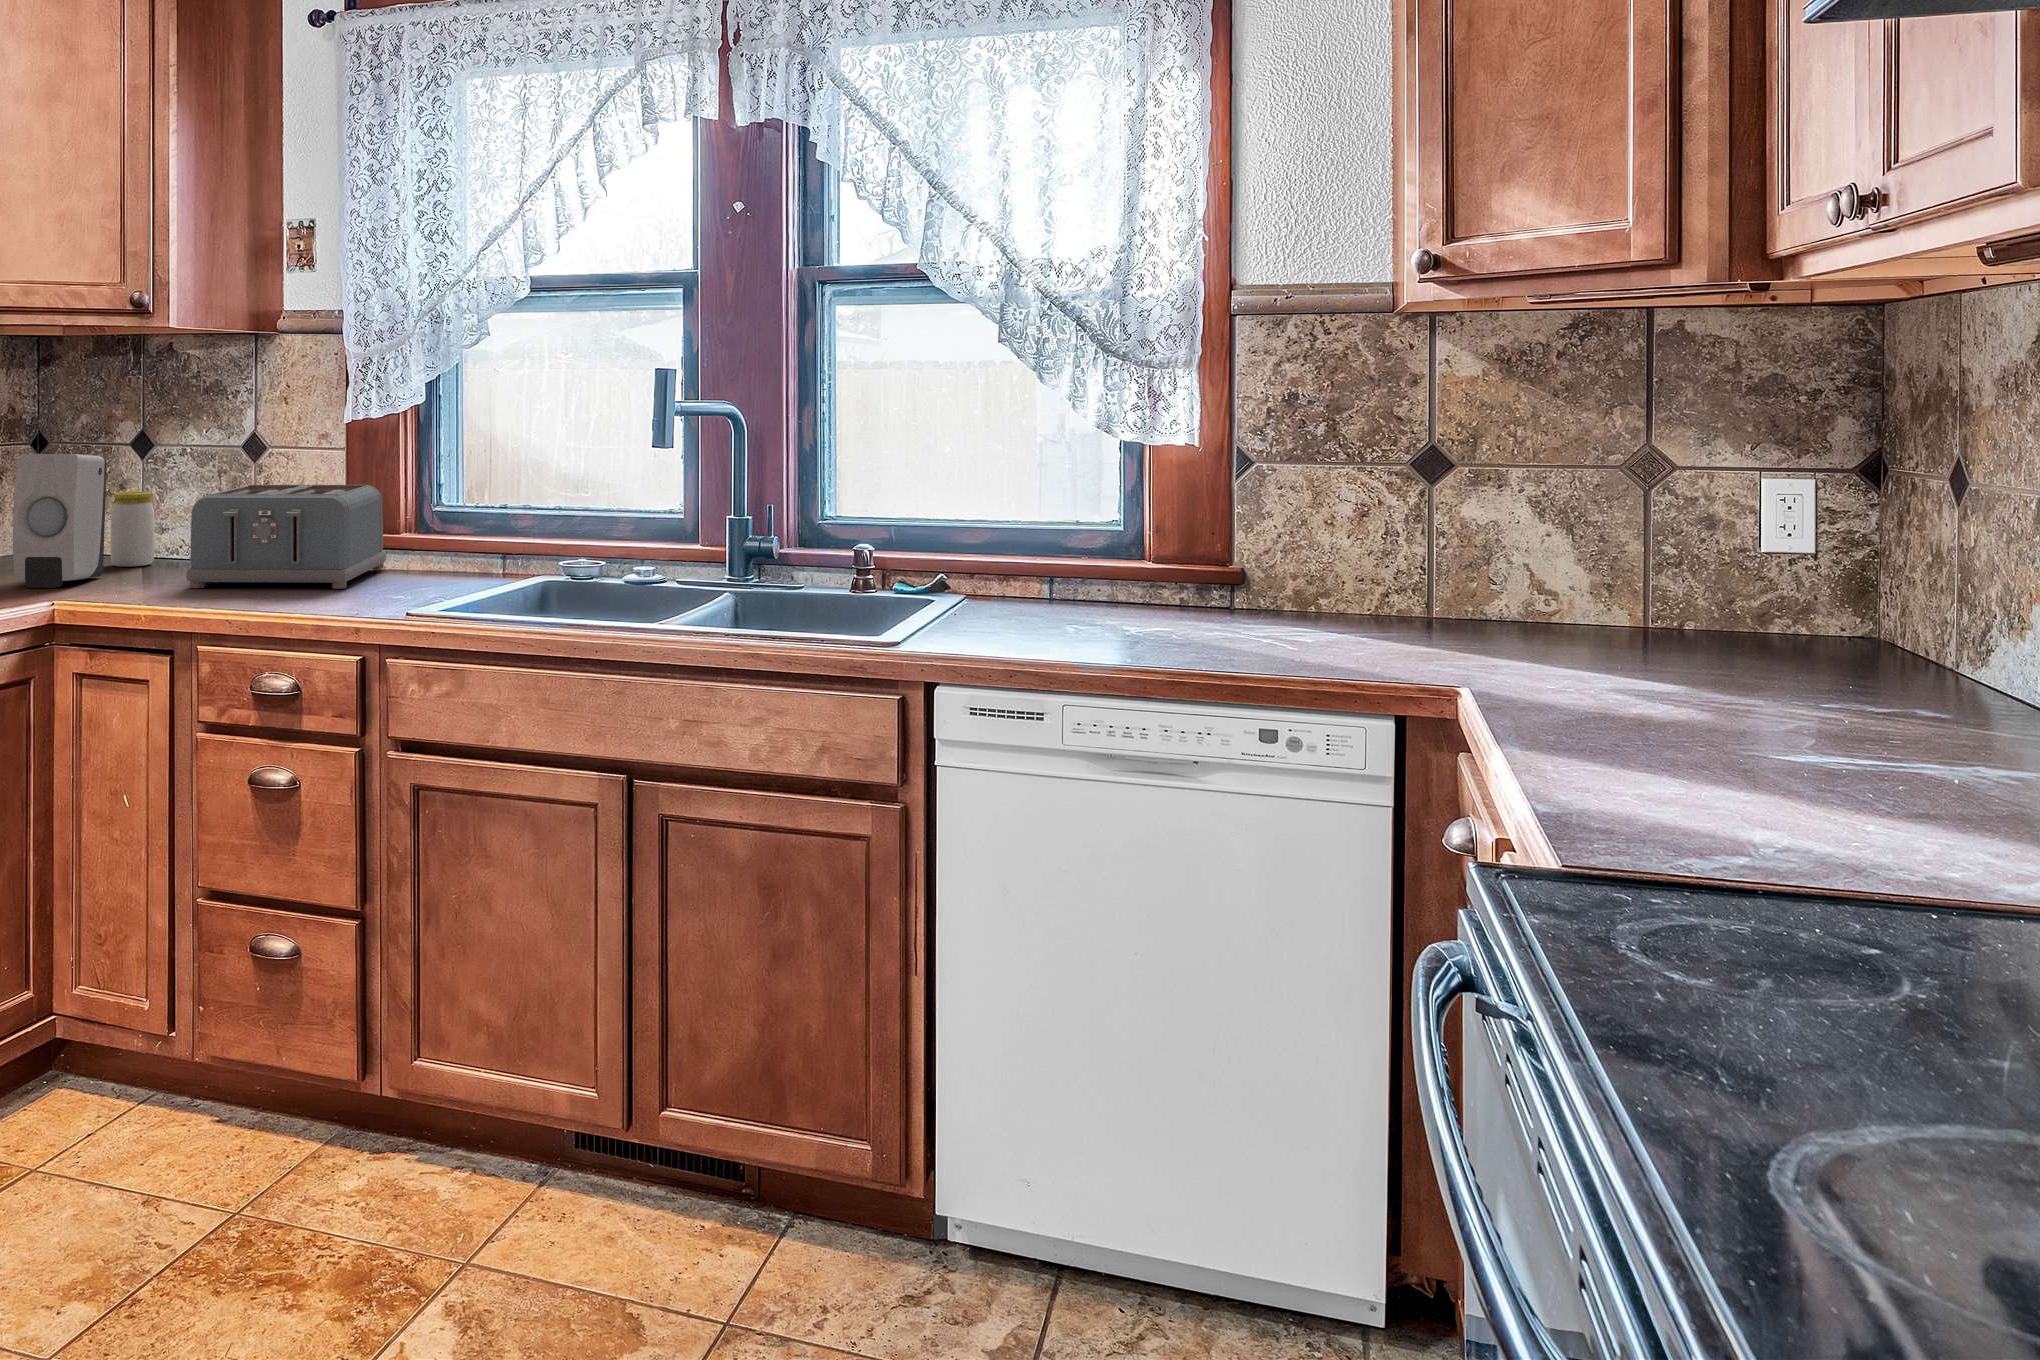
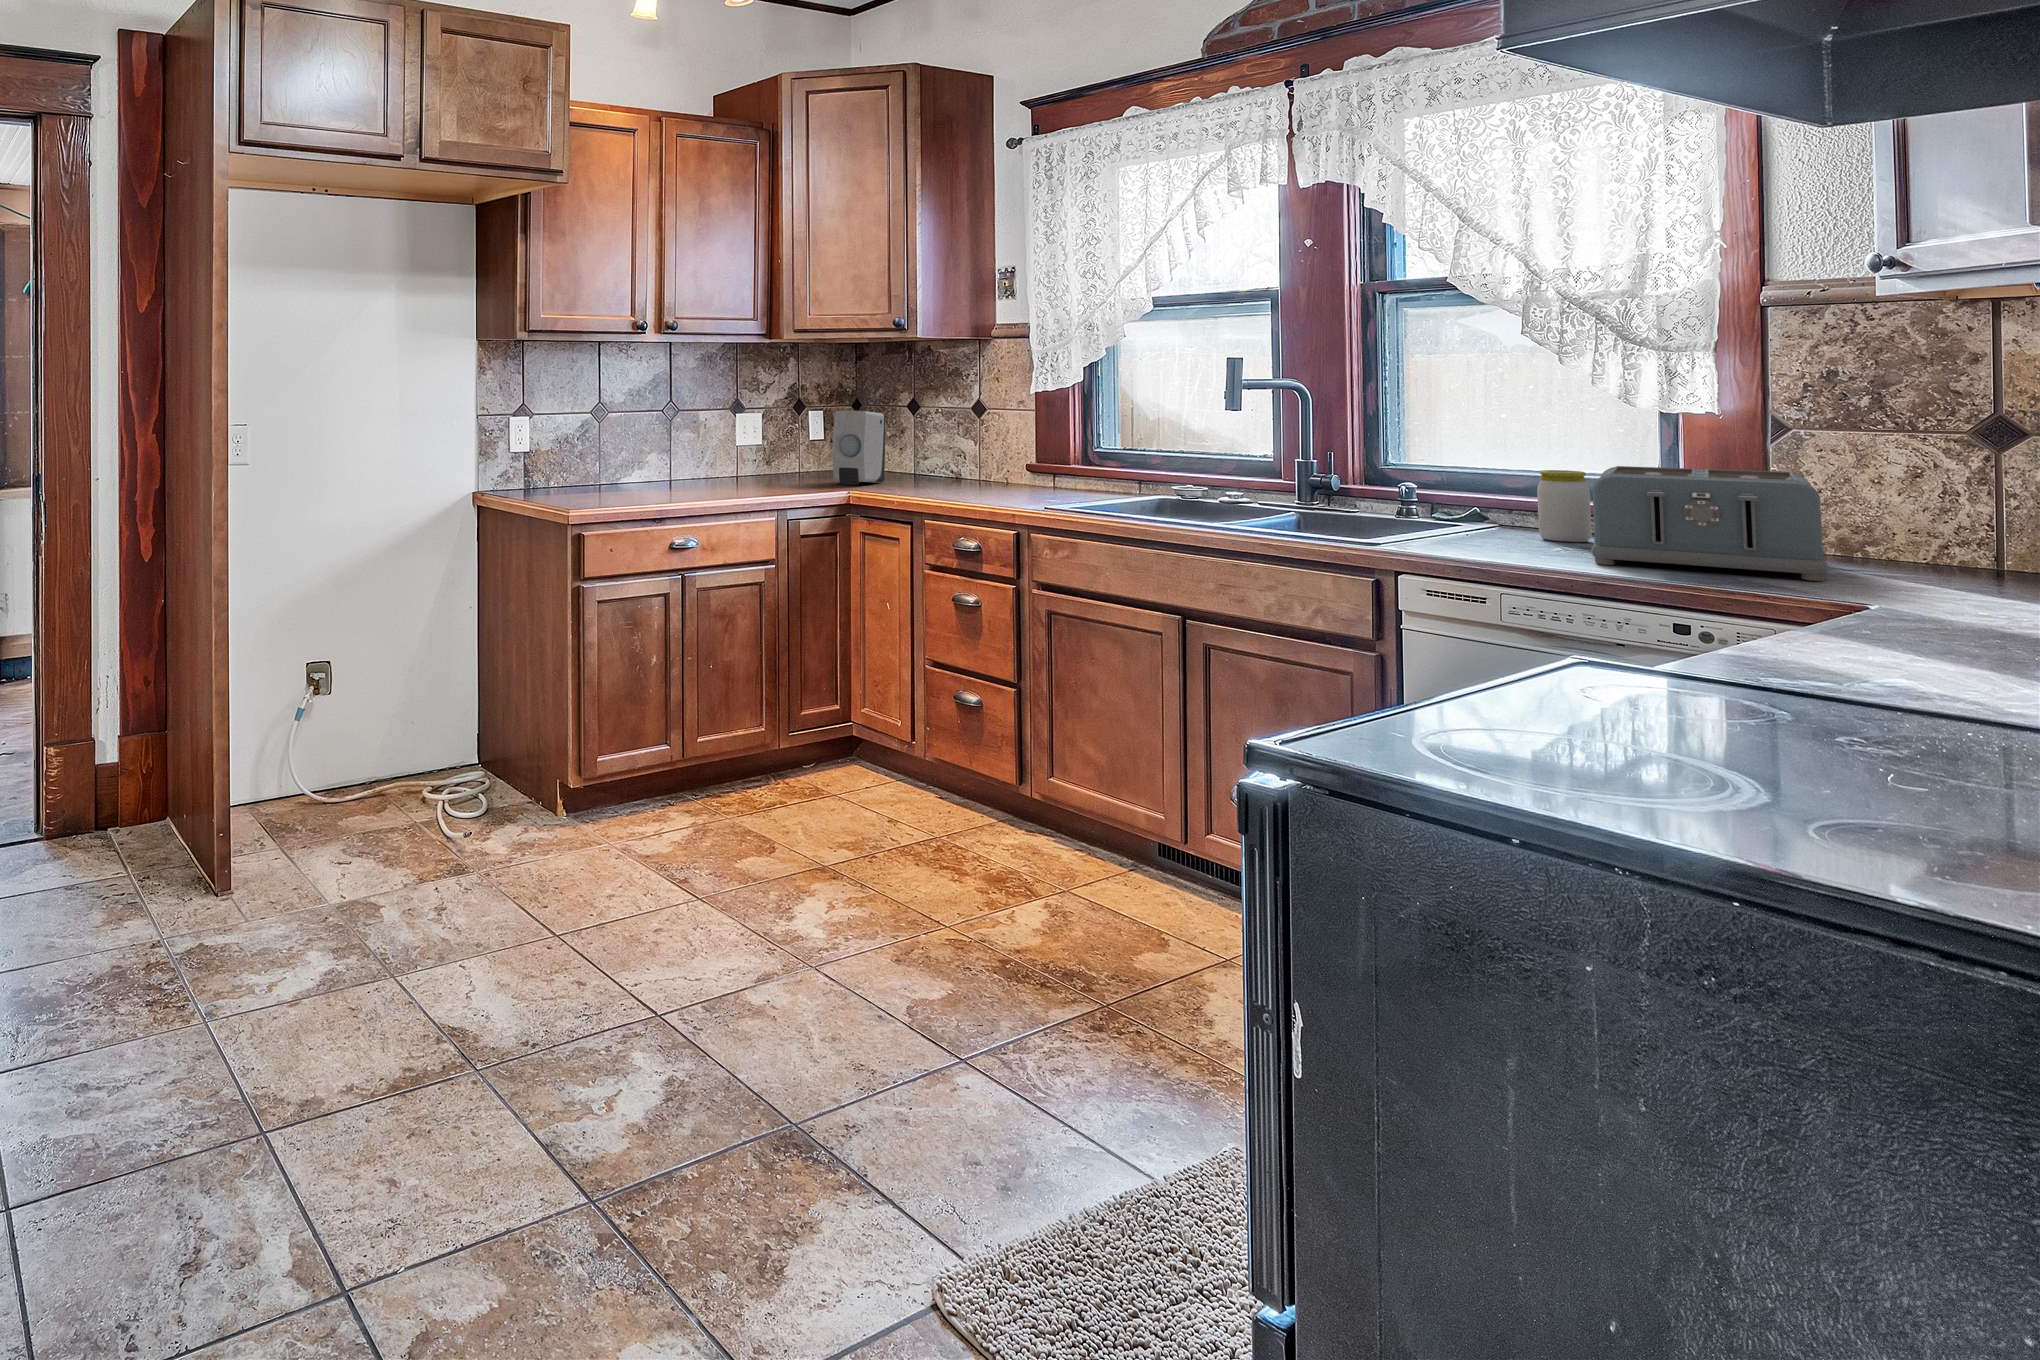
toaster: present [186,485,386,589] -> present [1591,466,1828,581]
jar: present [111,491,154,567] -> present [1537,470,1592,542]

